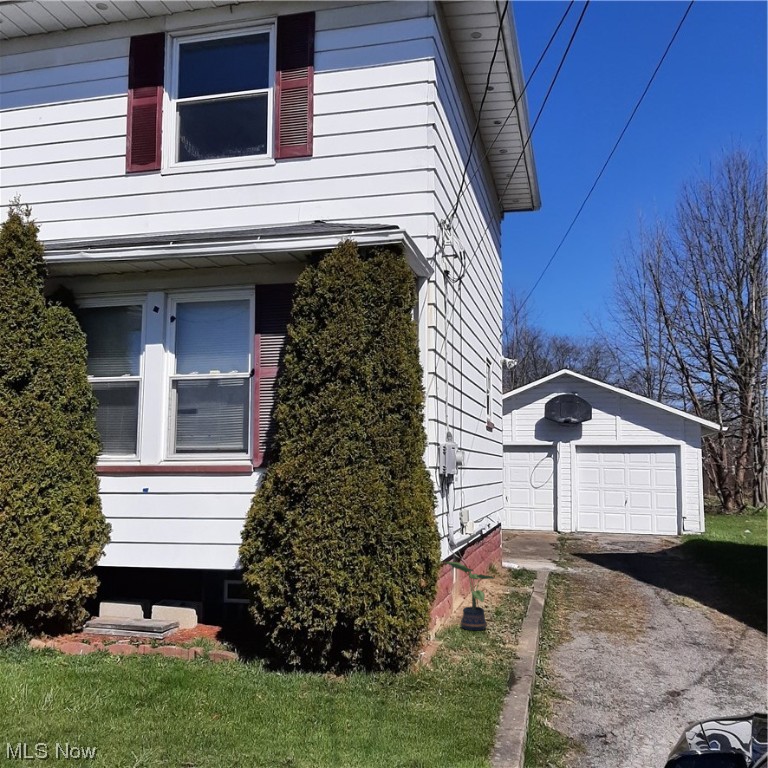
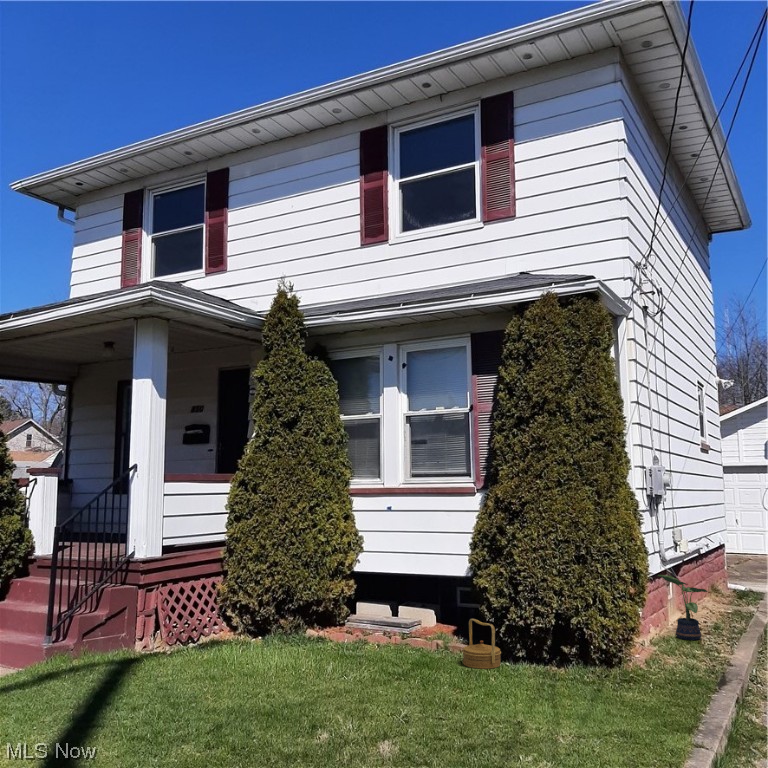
basket: none [226,622,273,682] -> present [462,619,501,669]

